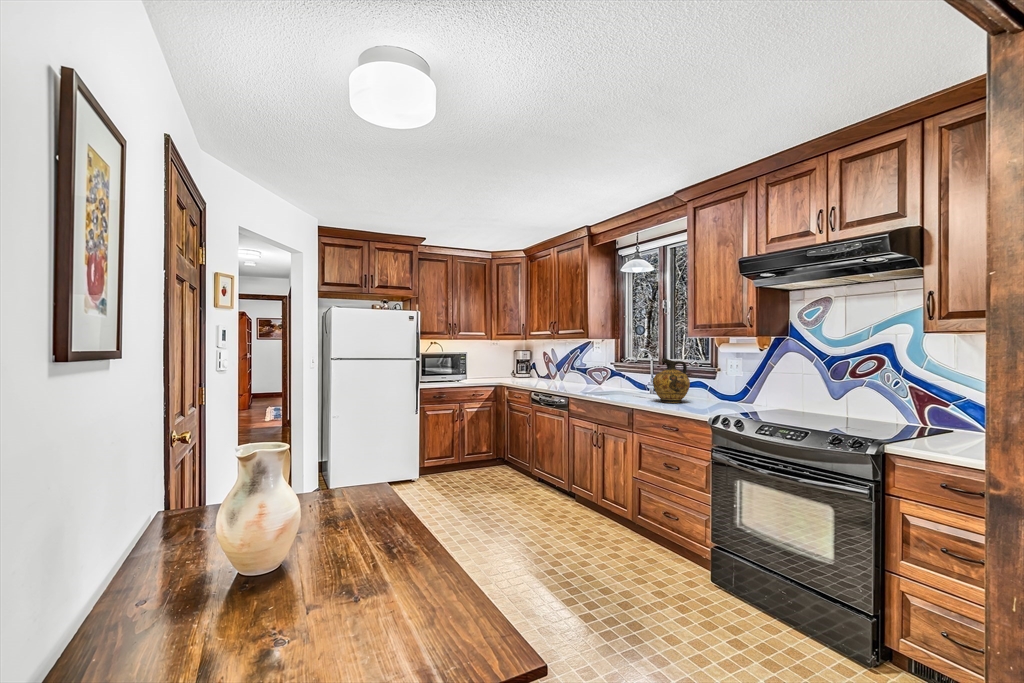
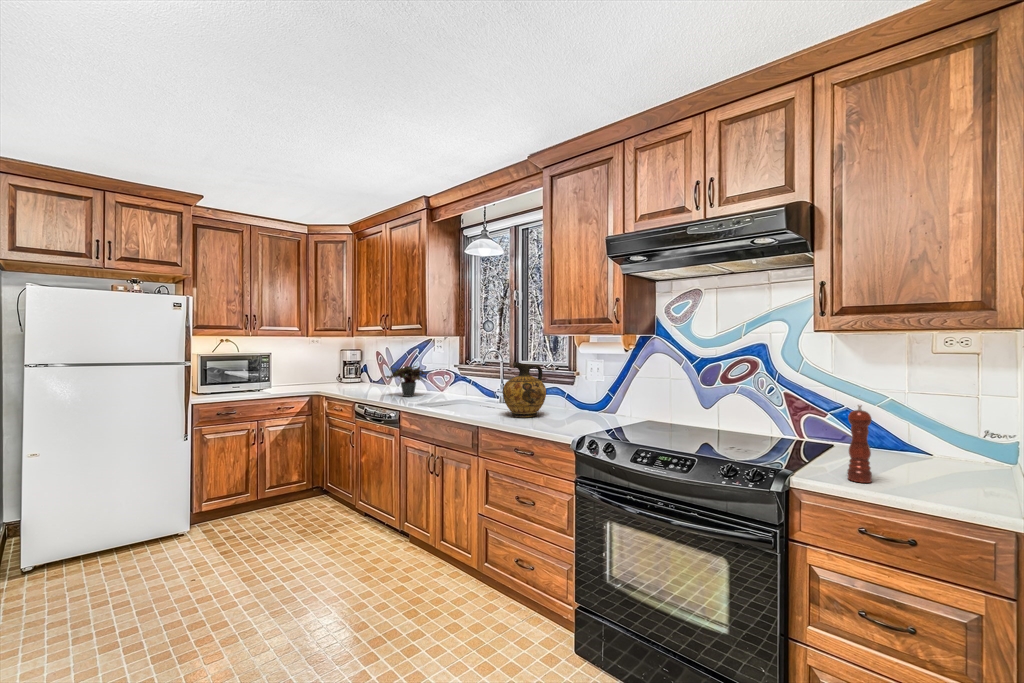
potted plant: none [554,363,593,387] -> present [385,366,430,397]
pepper mill: none [940,389,961,451] -> present [847,405,872,483]

